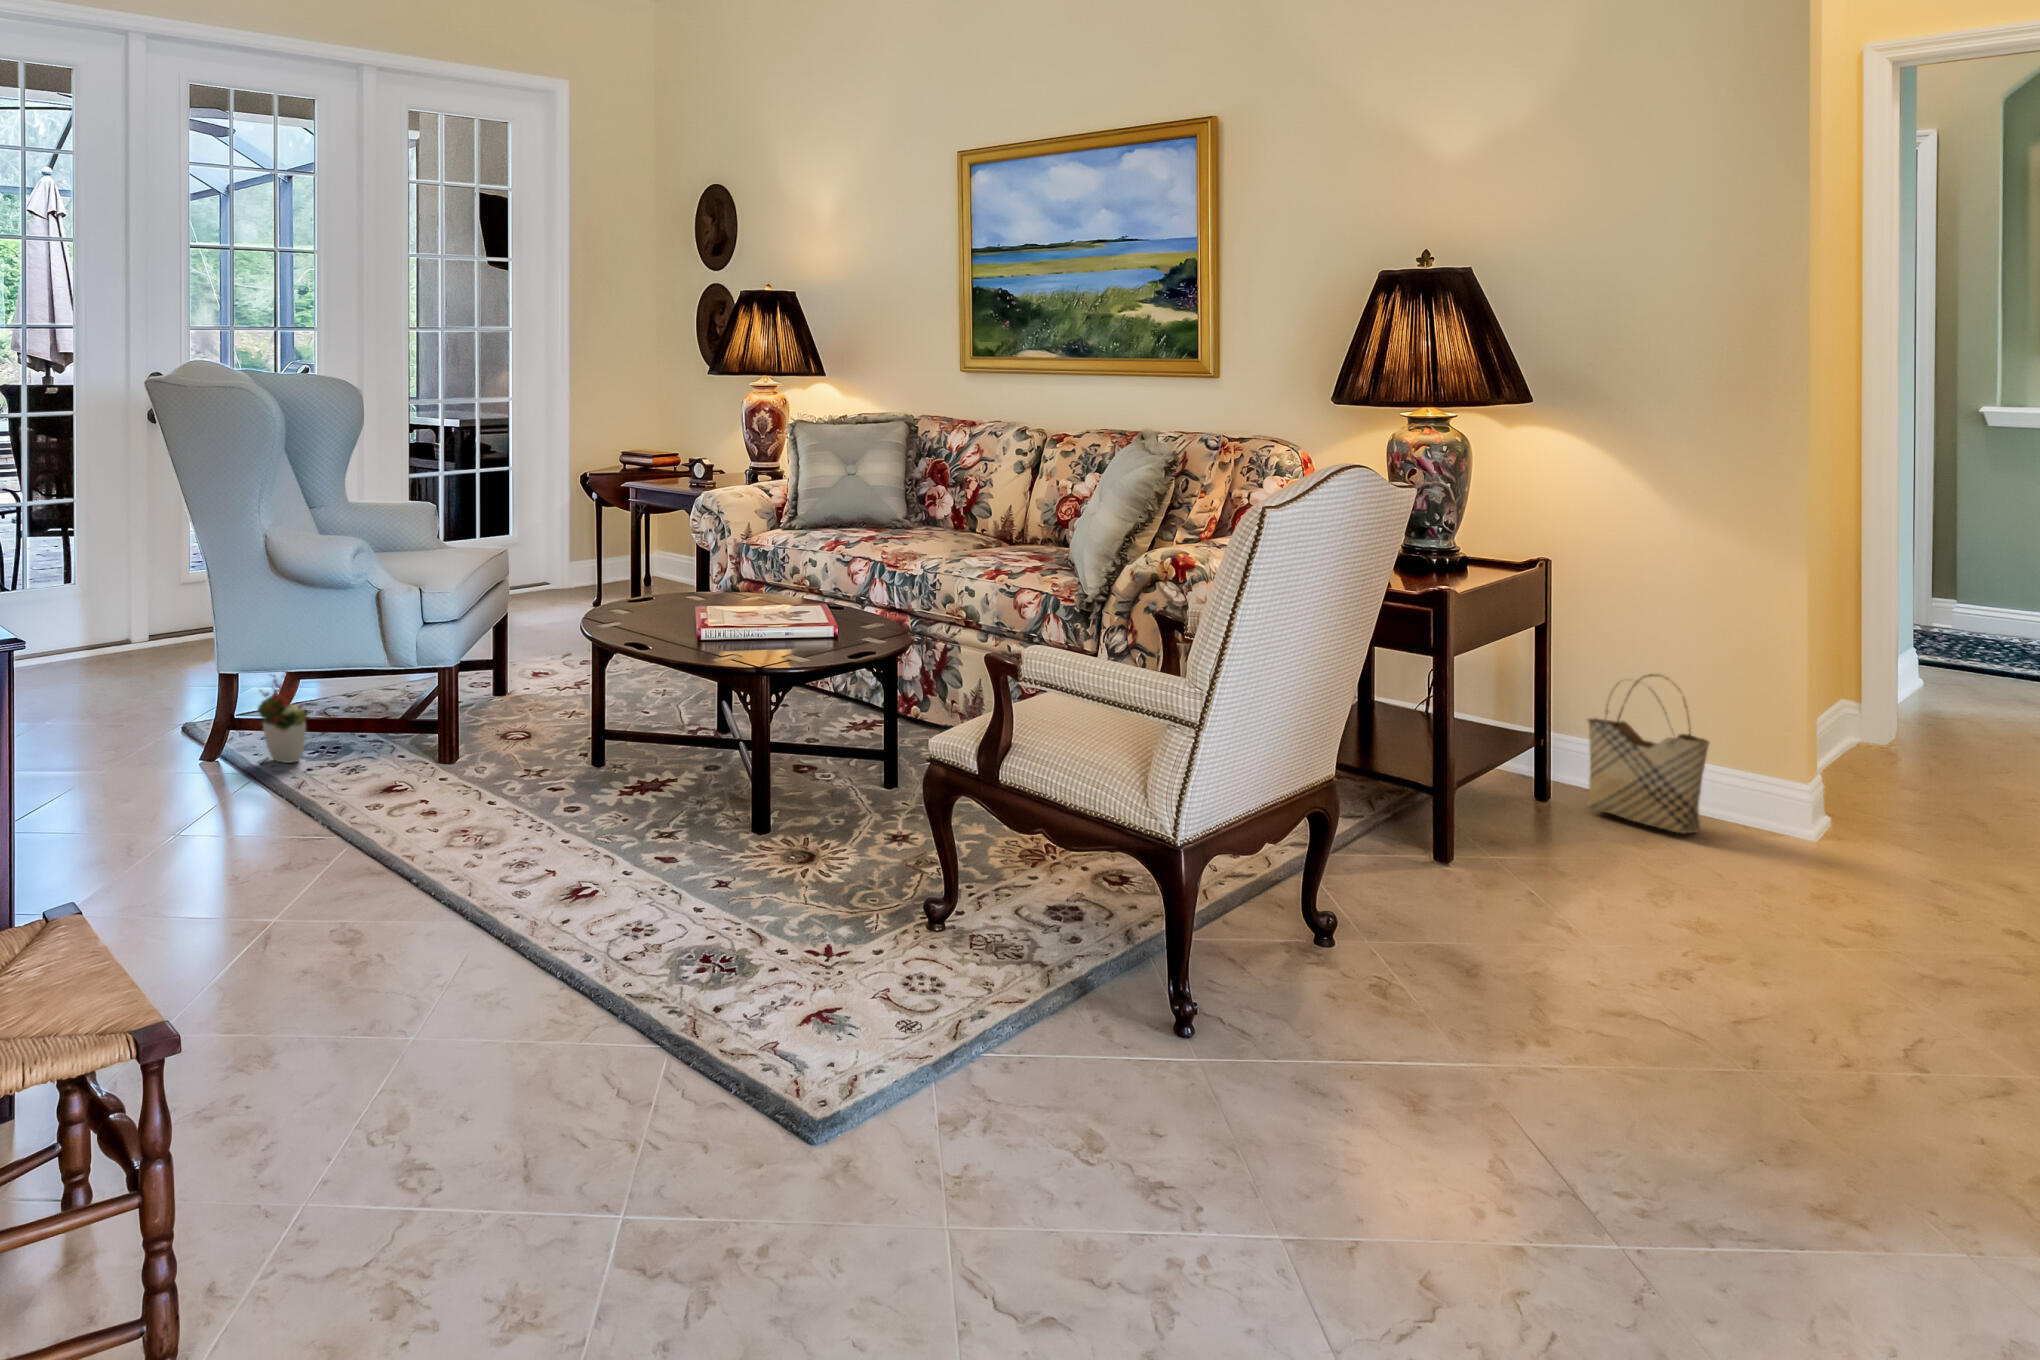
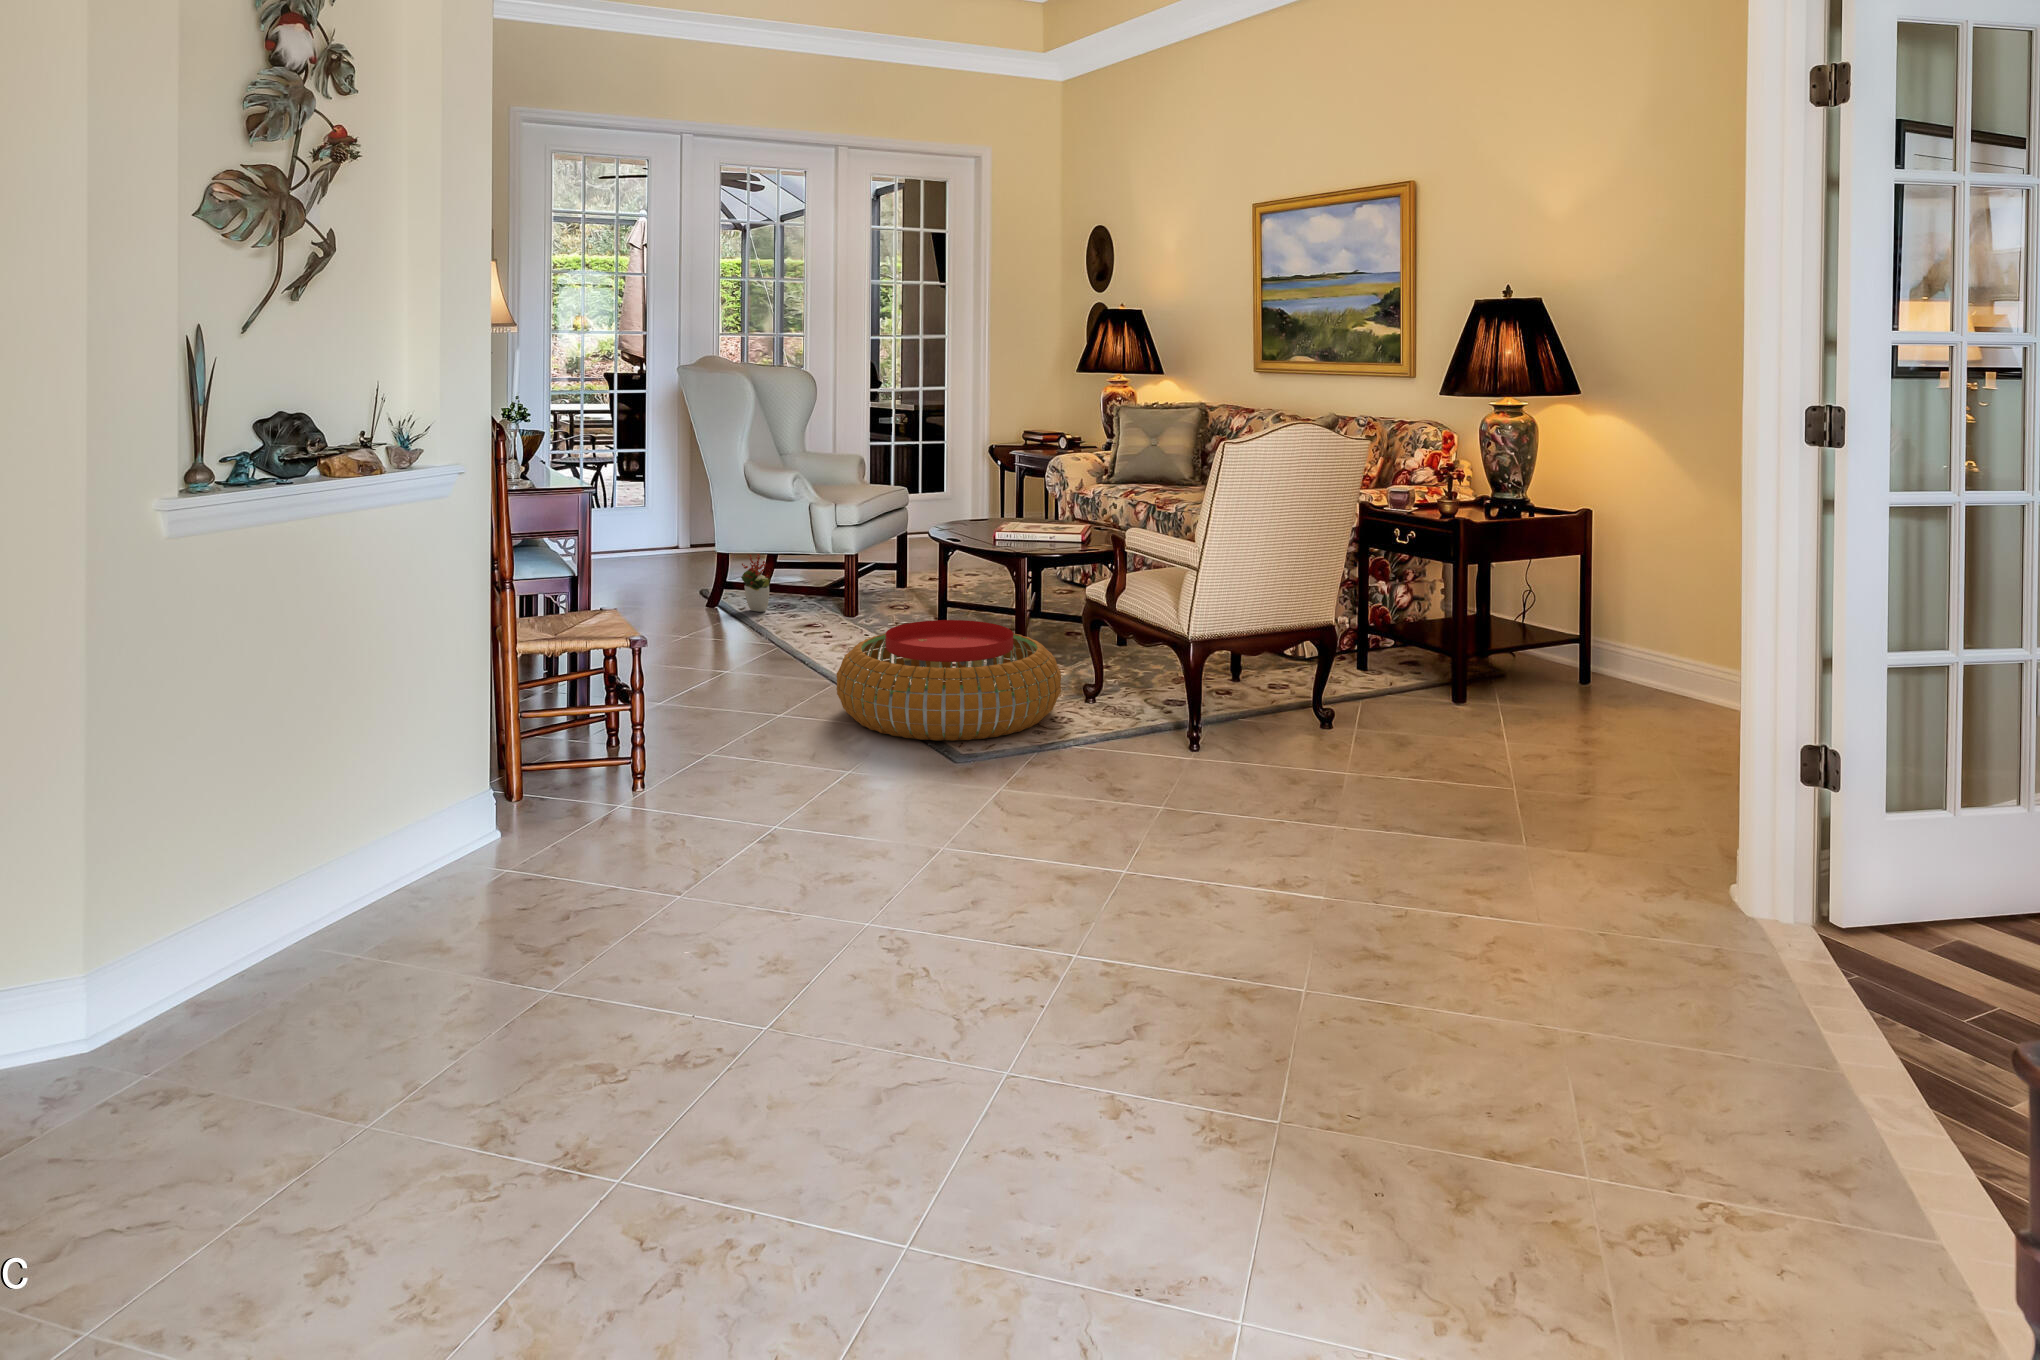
woven basket: present [1587,674,1709,833] -> none [1606,591,1682,702]
pouf: none [518,813,921,1083] -> present [837,620,1061,741]

